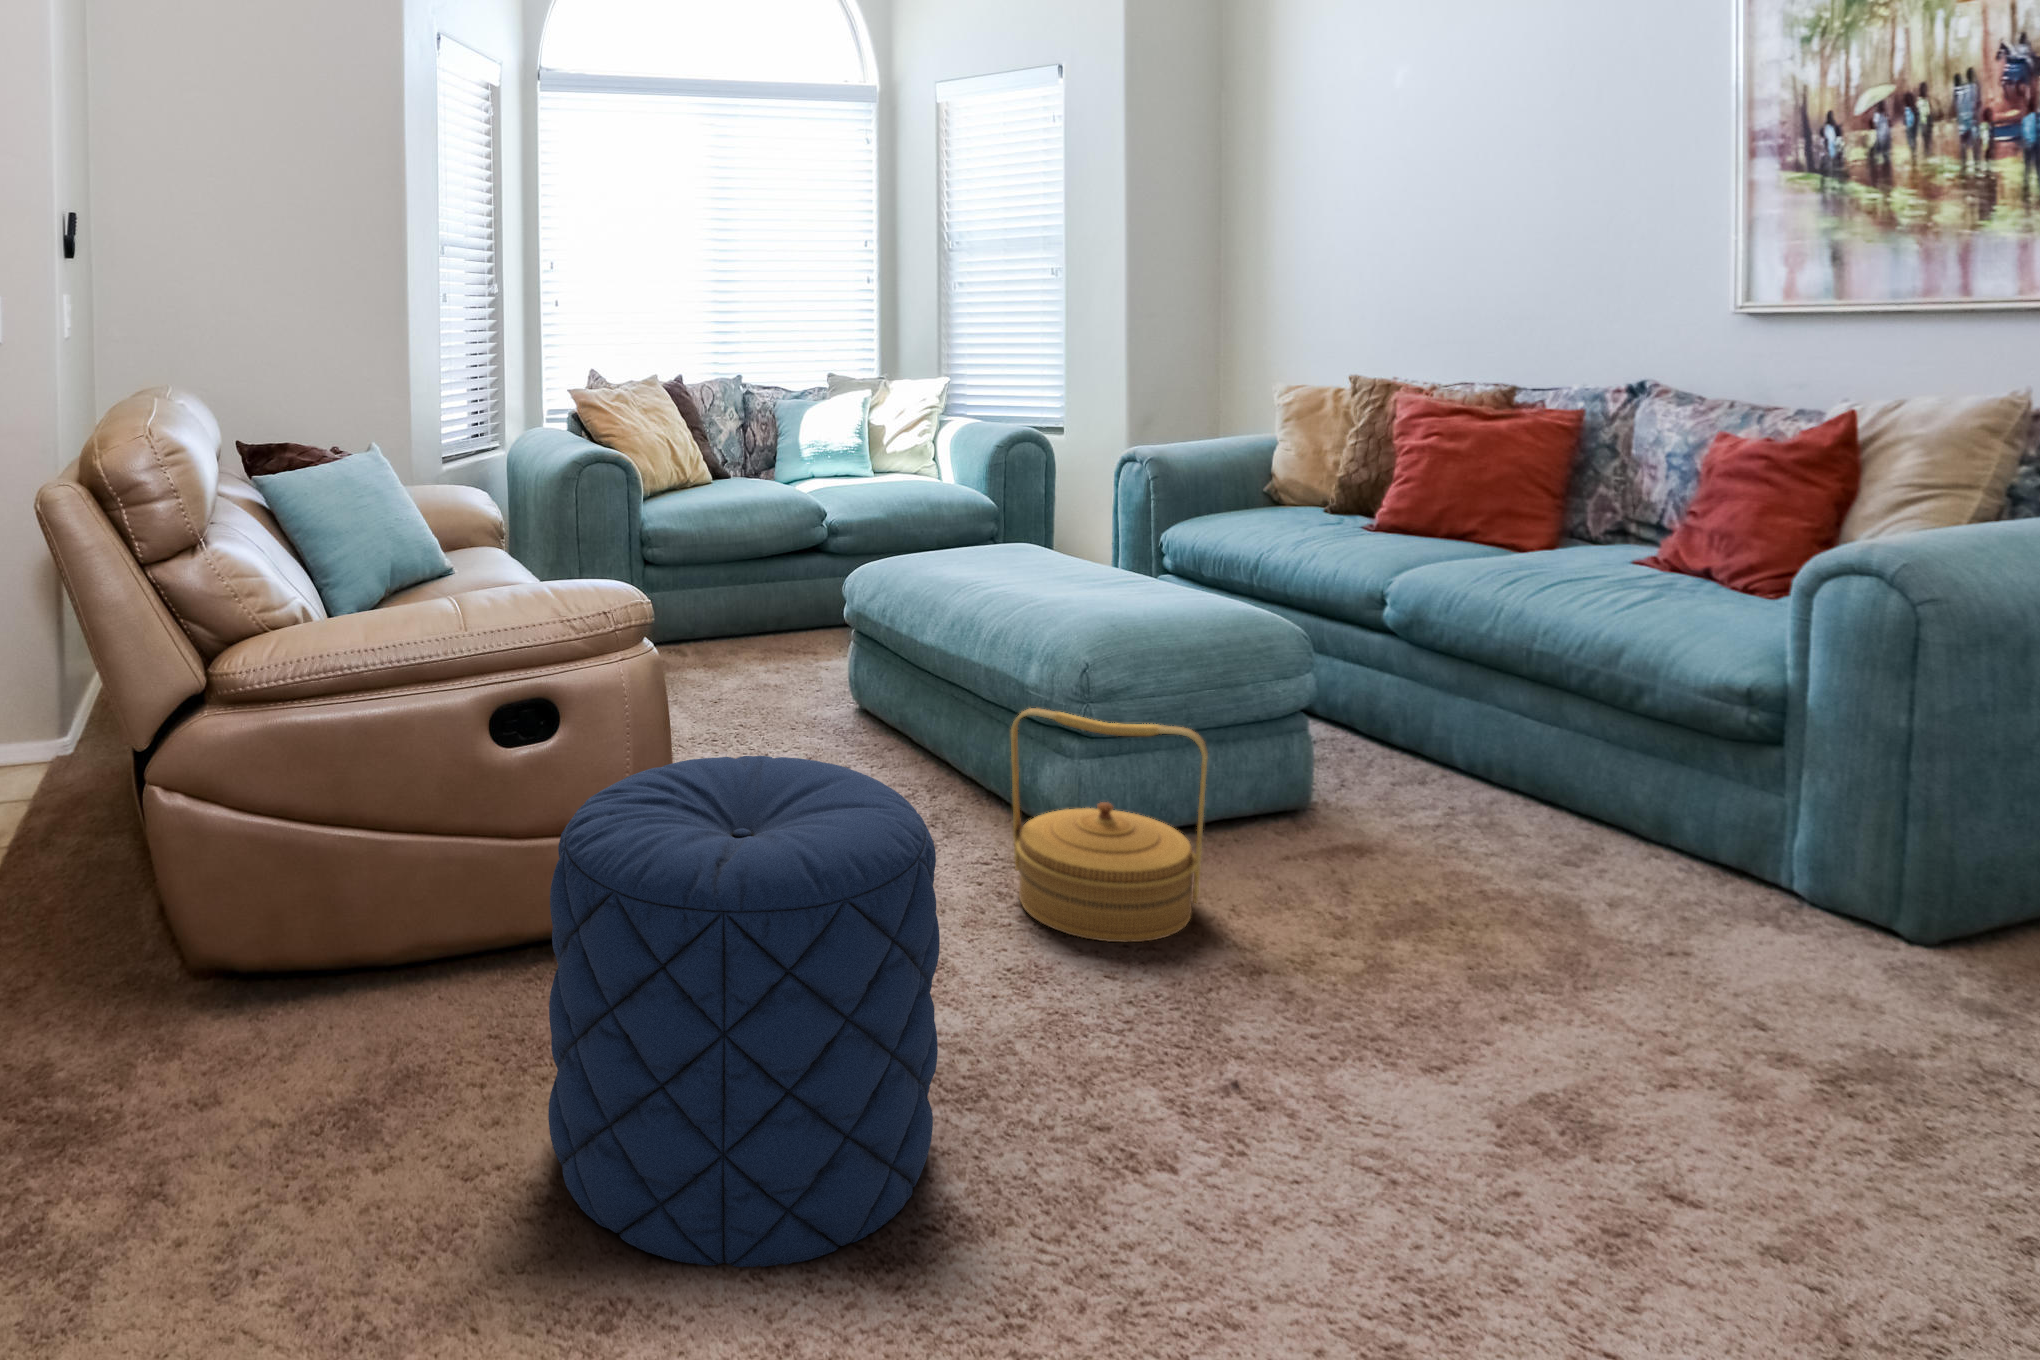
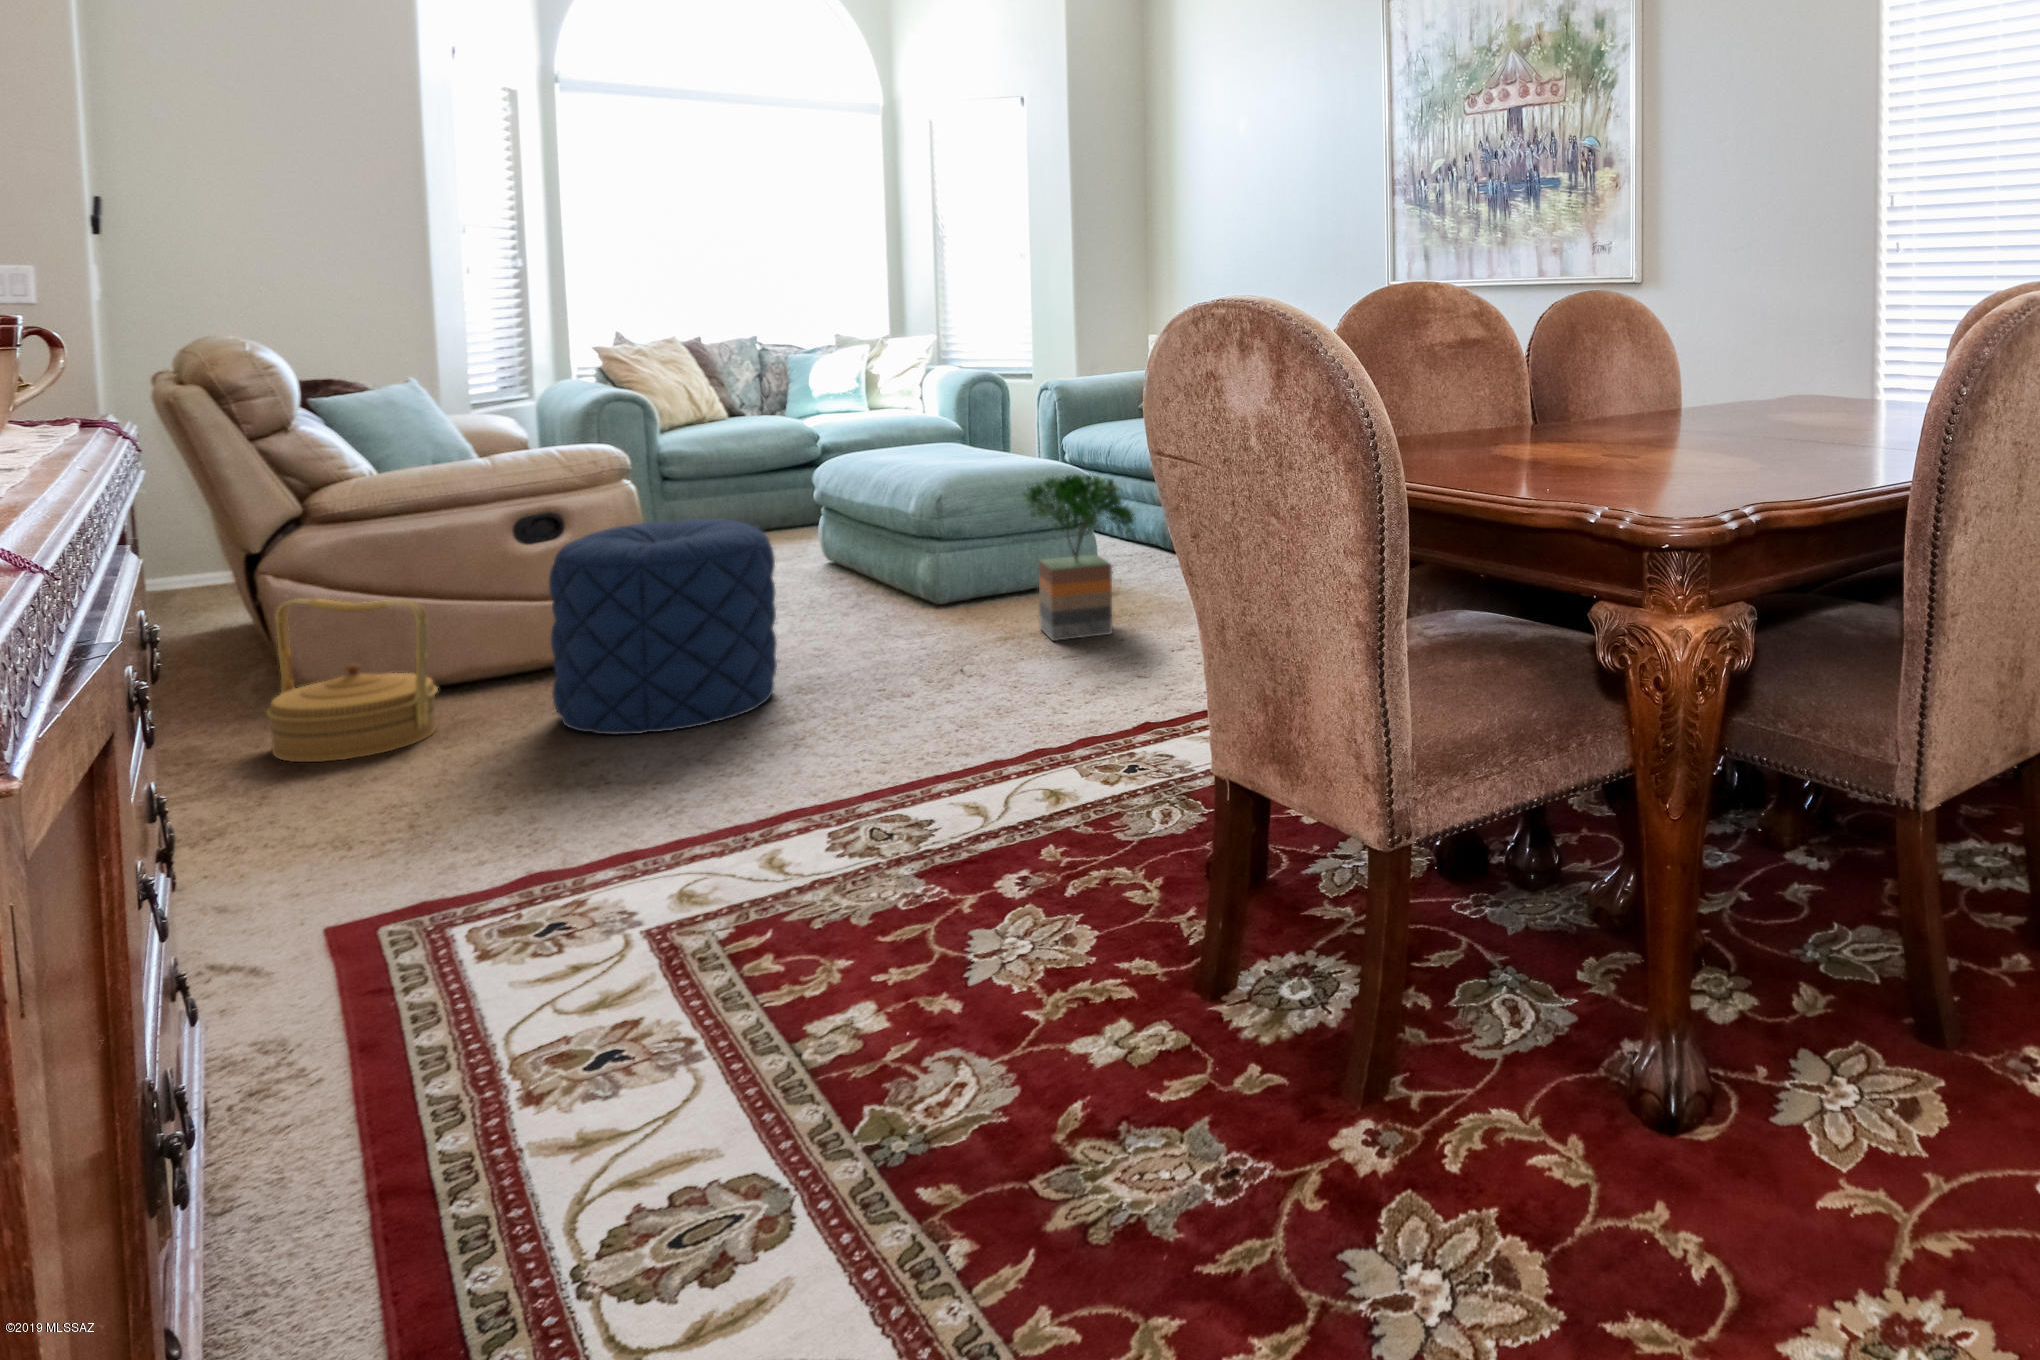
potted tree: none [1303,673,1573,1024] -> present [1023,475,1135,641]
basket: present [1010,708,1208,942] -> present [266,598,438,762]

